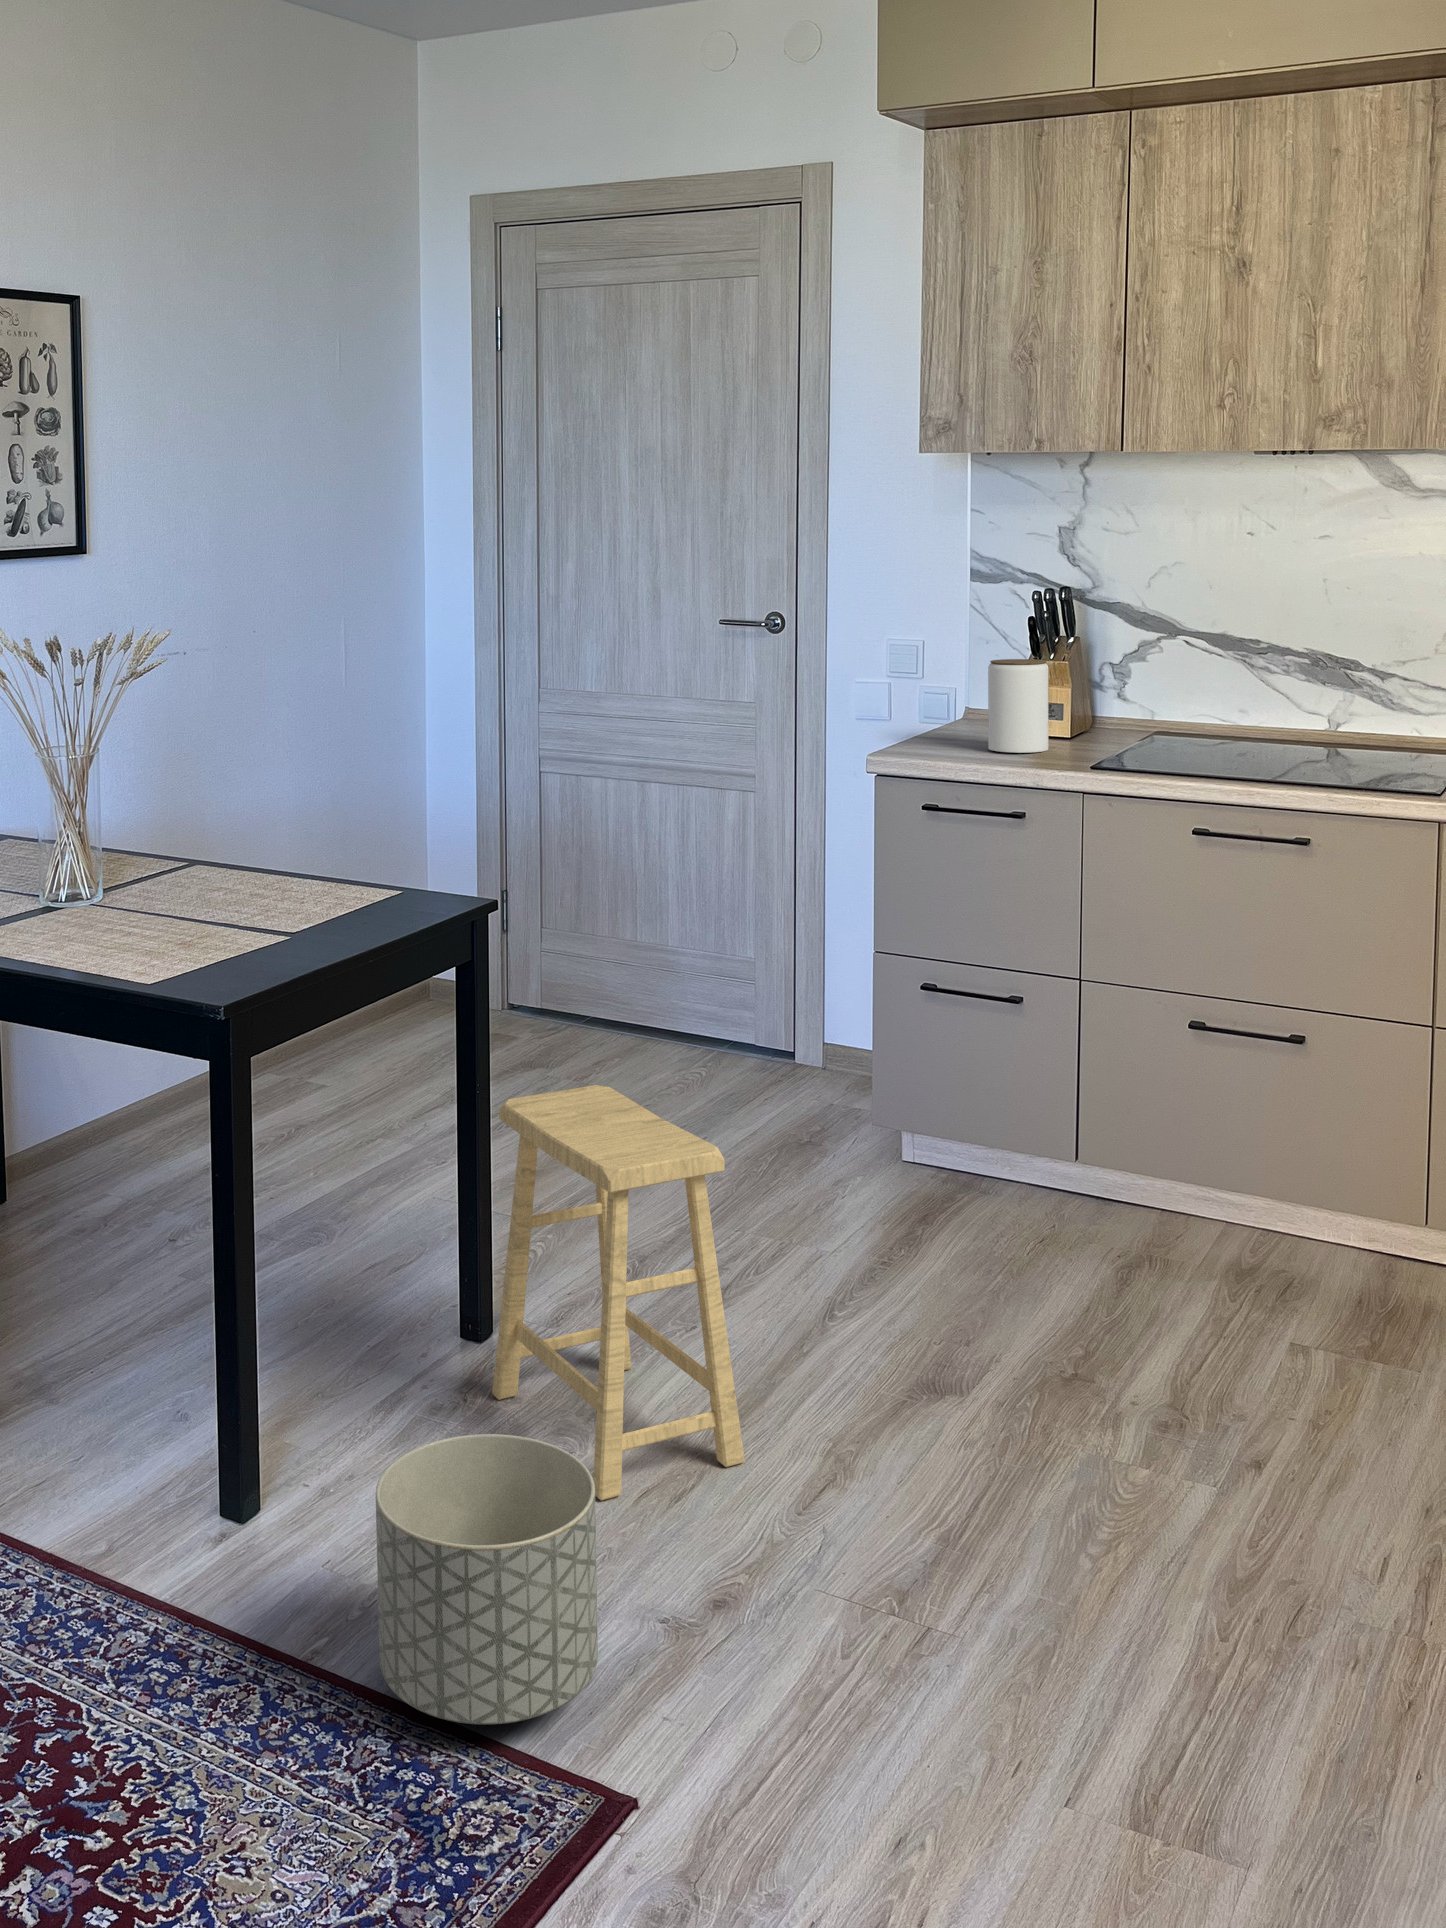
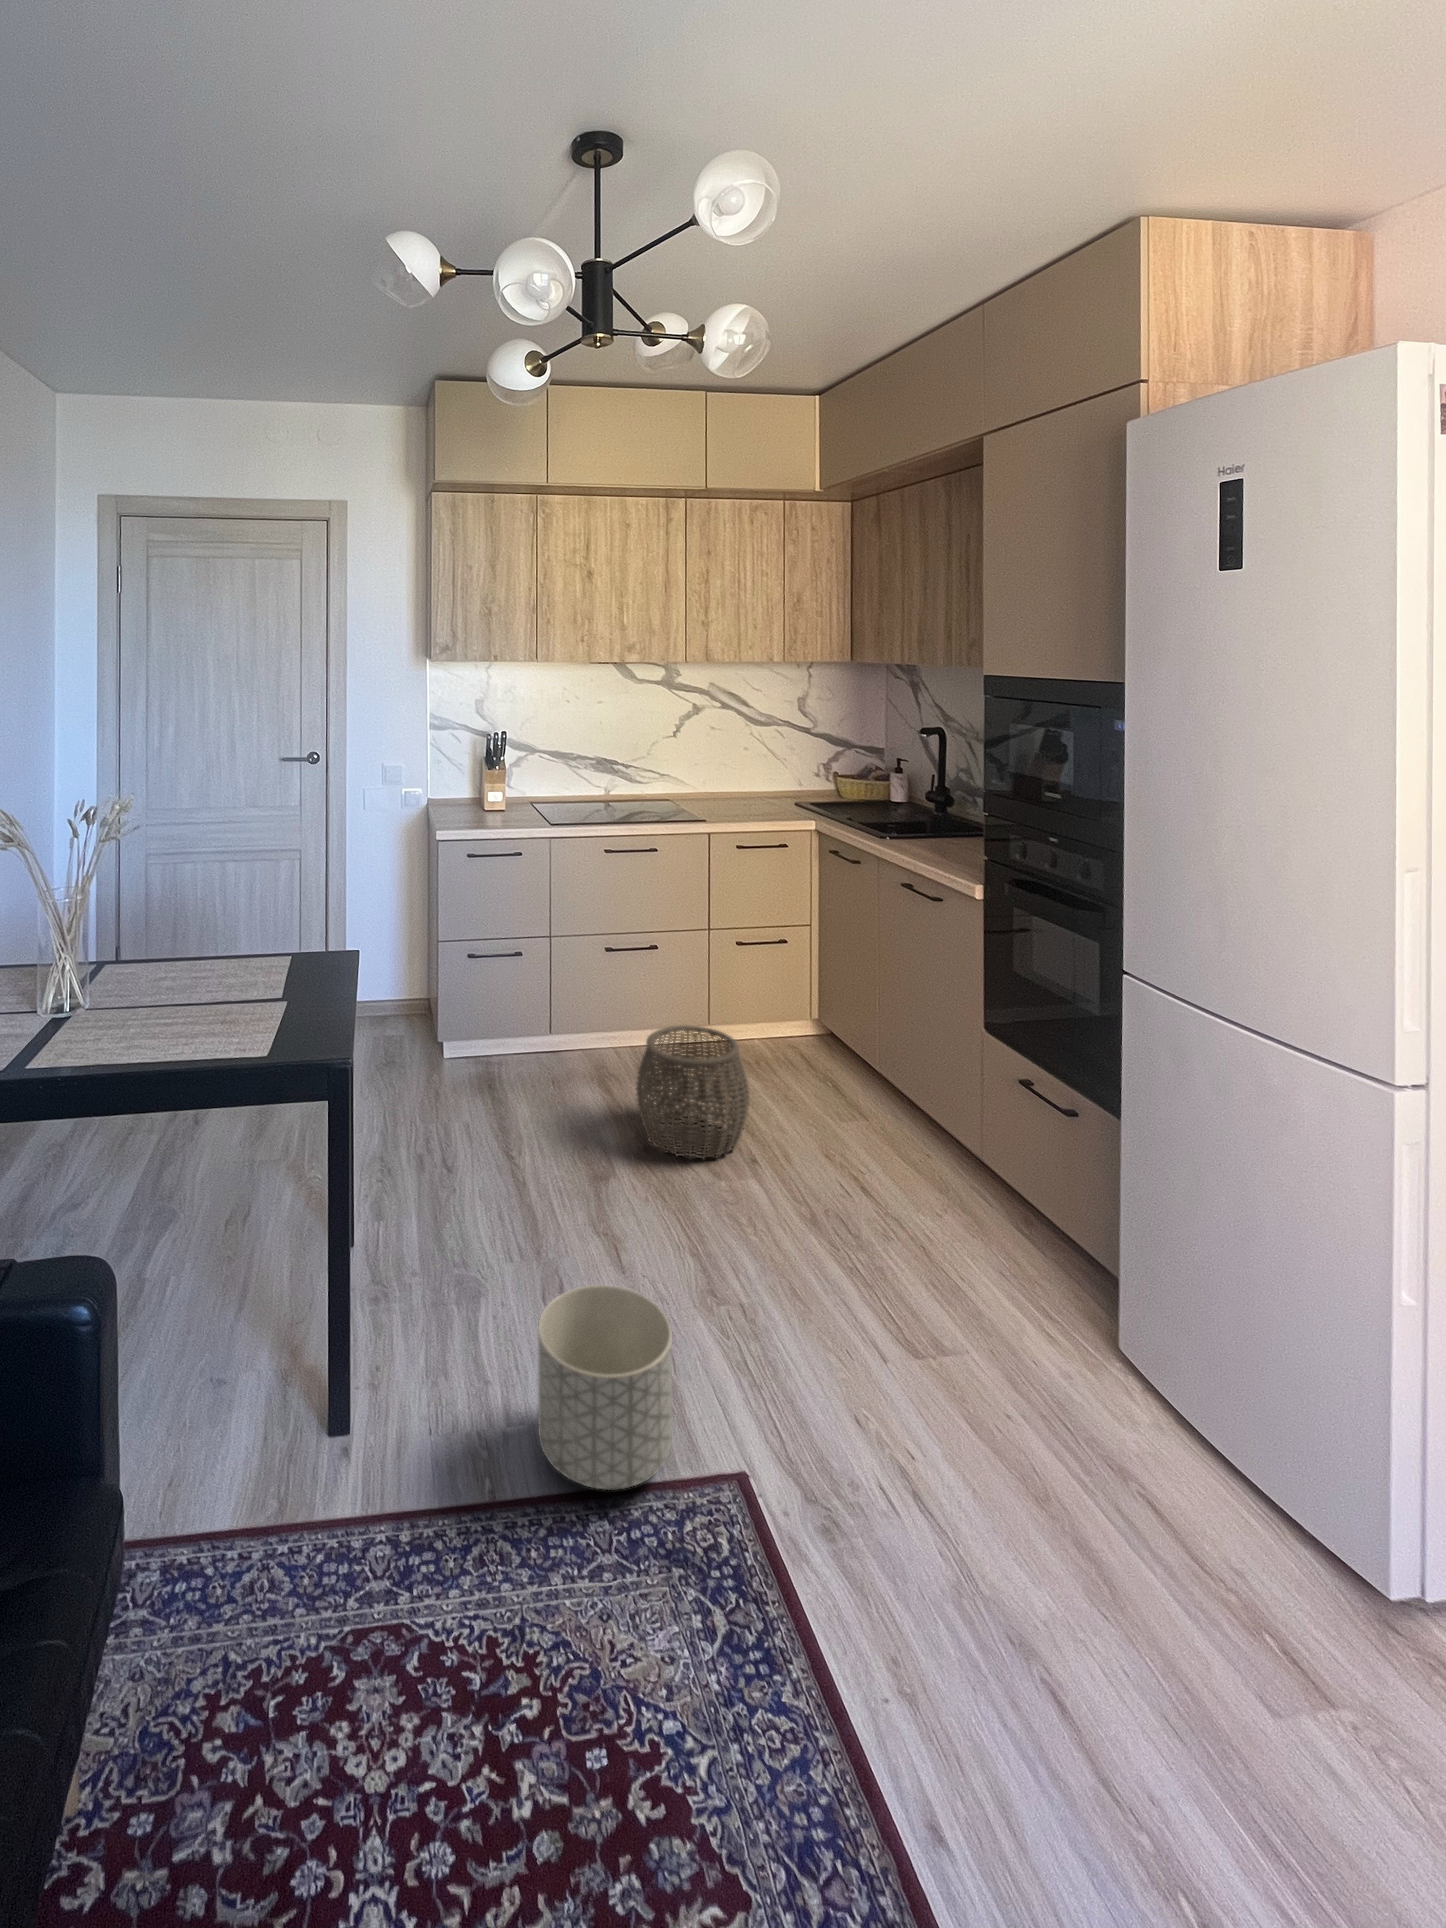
jar: present [988,659,1048,753] -> none [472,770,502,820]
footstool: present [492,1085,745,1501] -> none [395,1054,564,1310]
woven basket: none [1071,1174,1324,1443] -> present [635,1026,750,1159]

